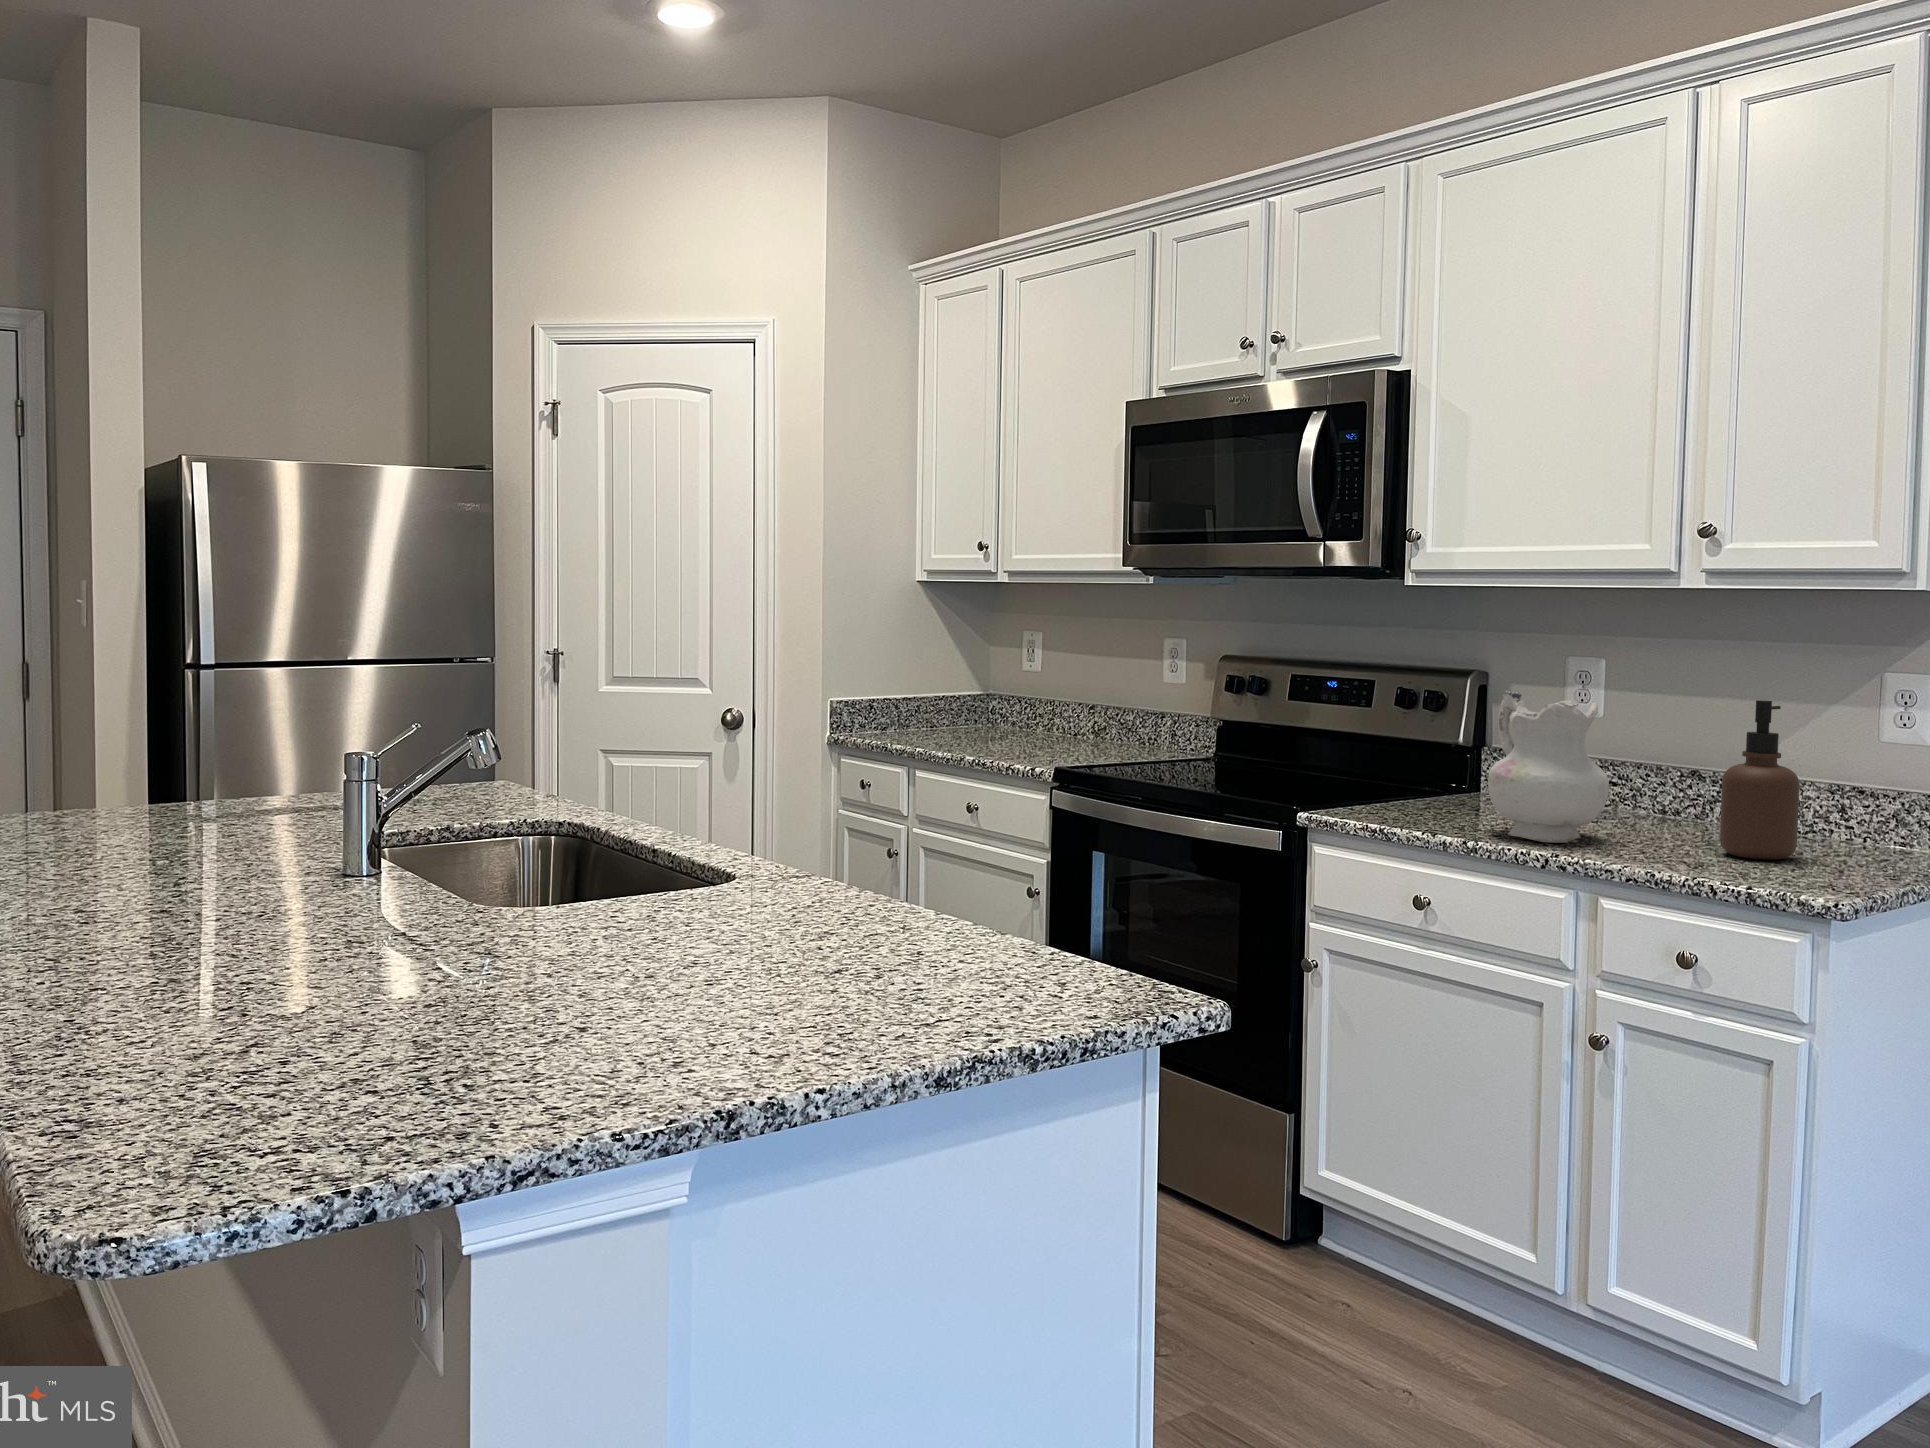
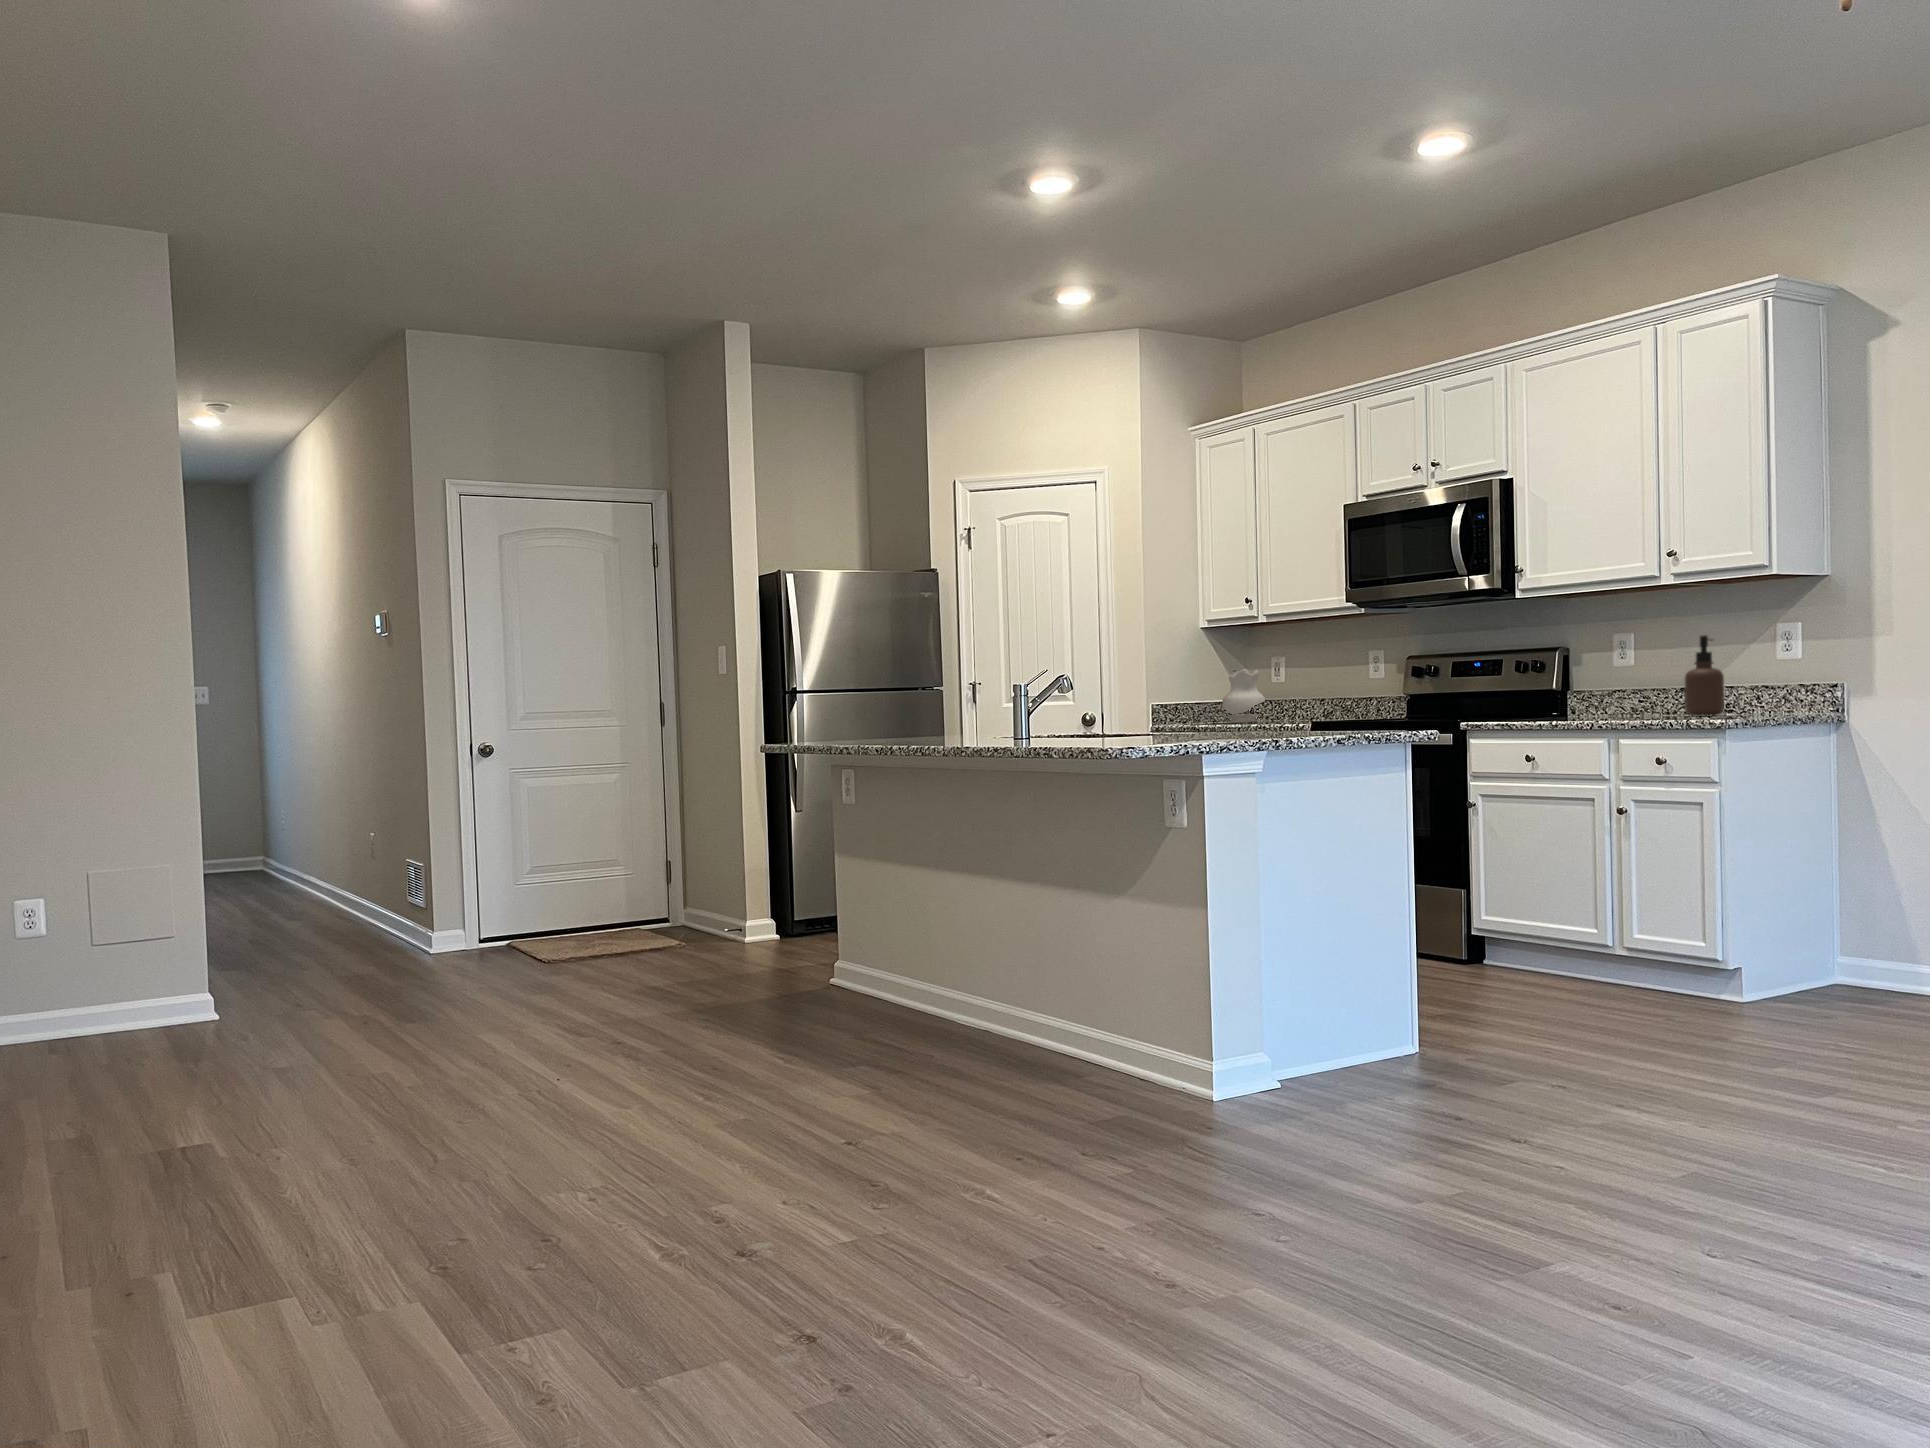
ceramic pitcher: present [1488,690,1609,843] -> present [1222,669,1265,723]

